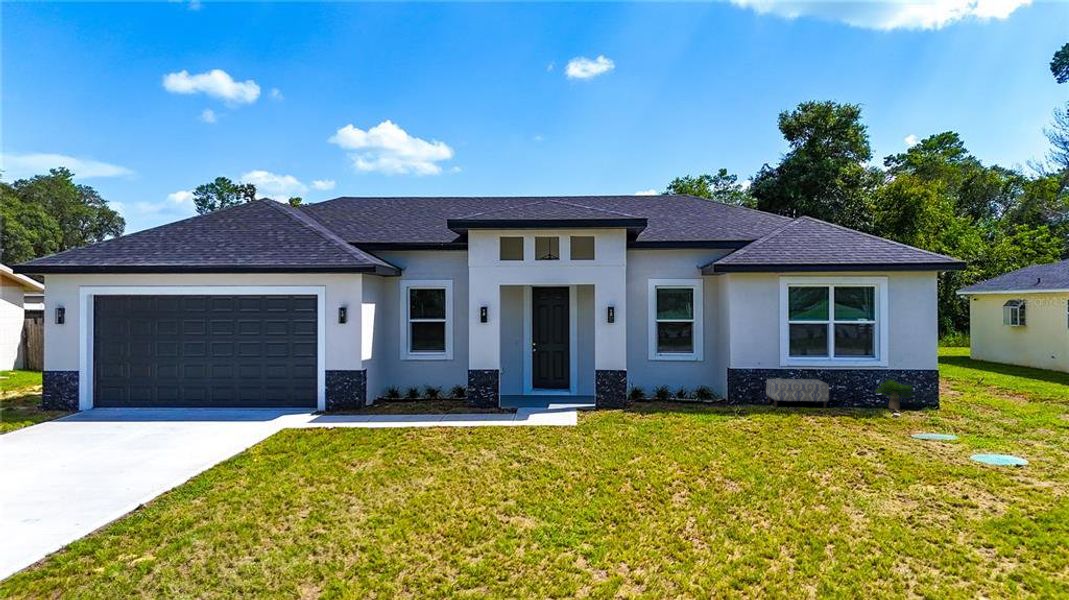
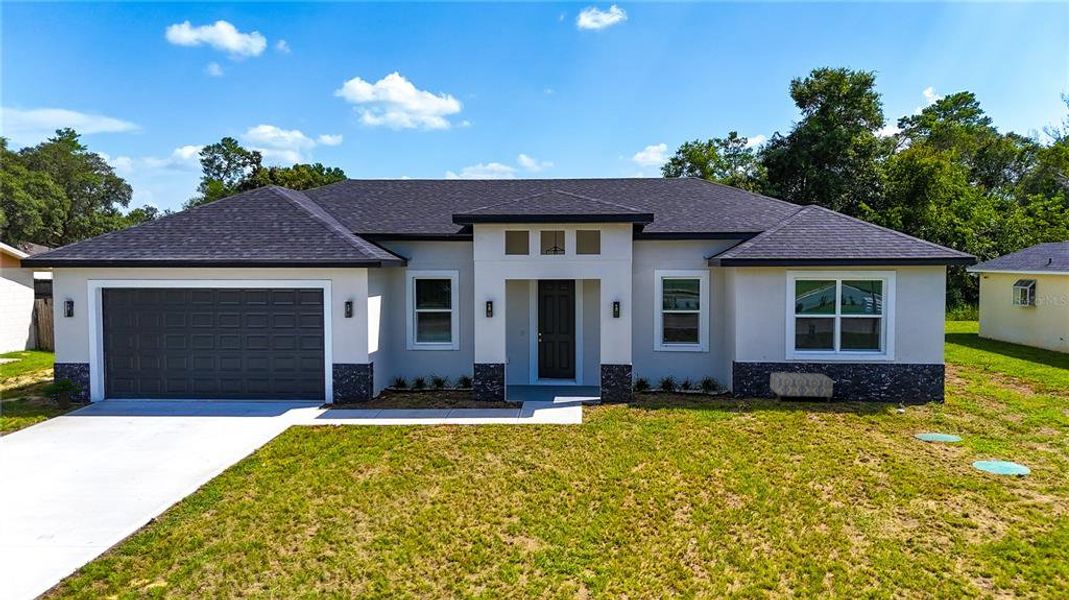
potted plant: present [876,380,913,409] -> present [42,379,84,409]

